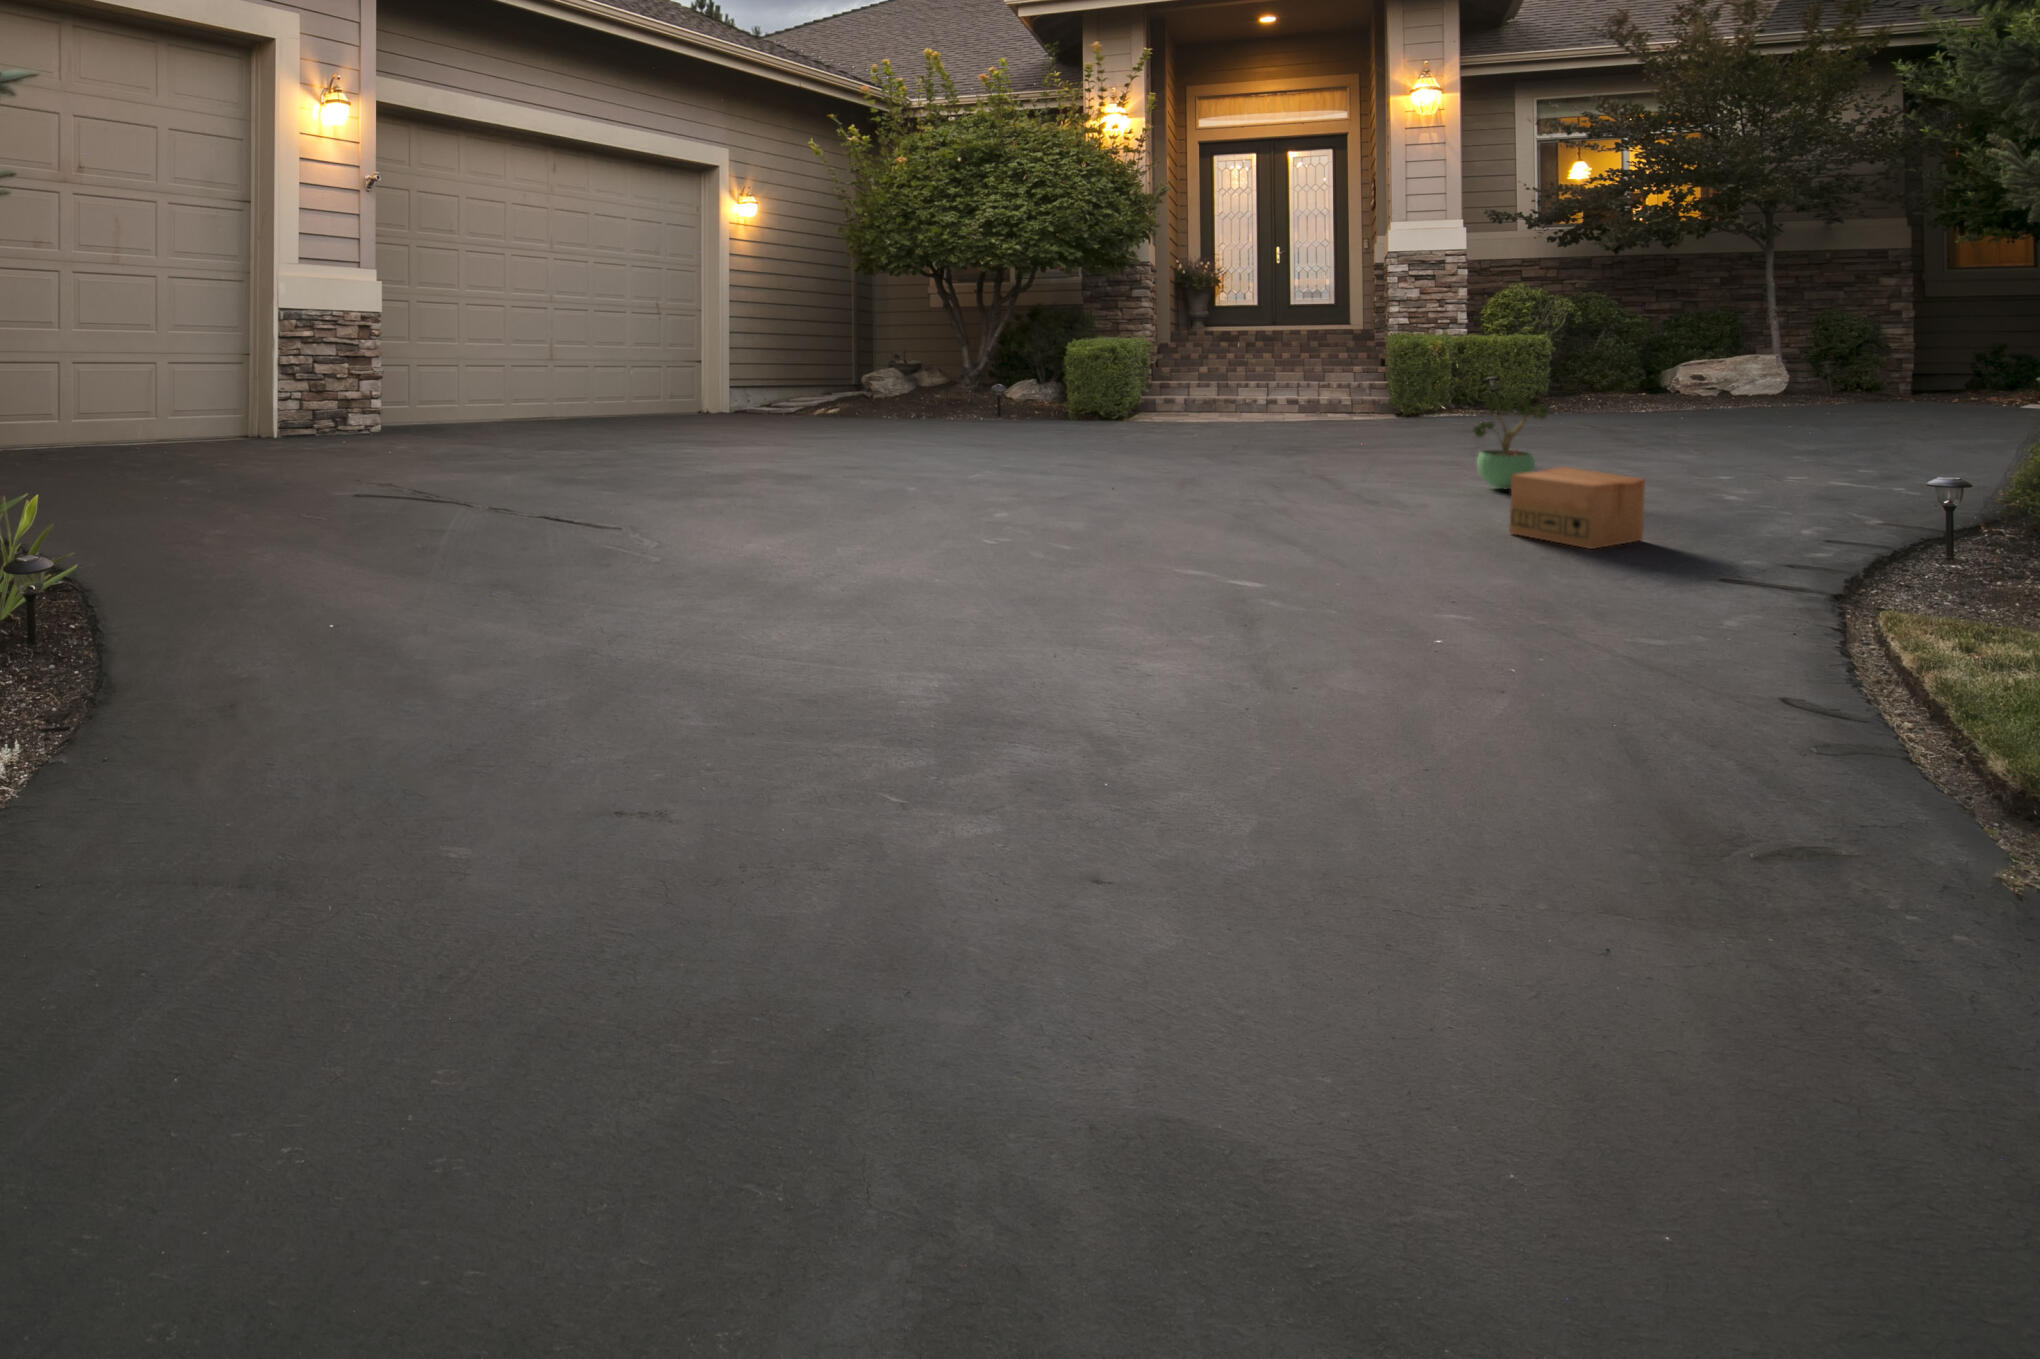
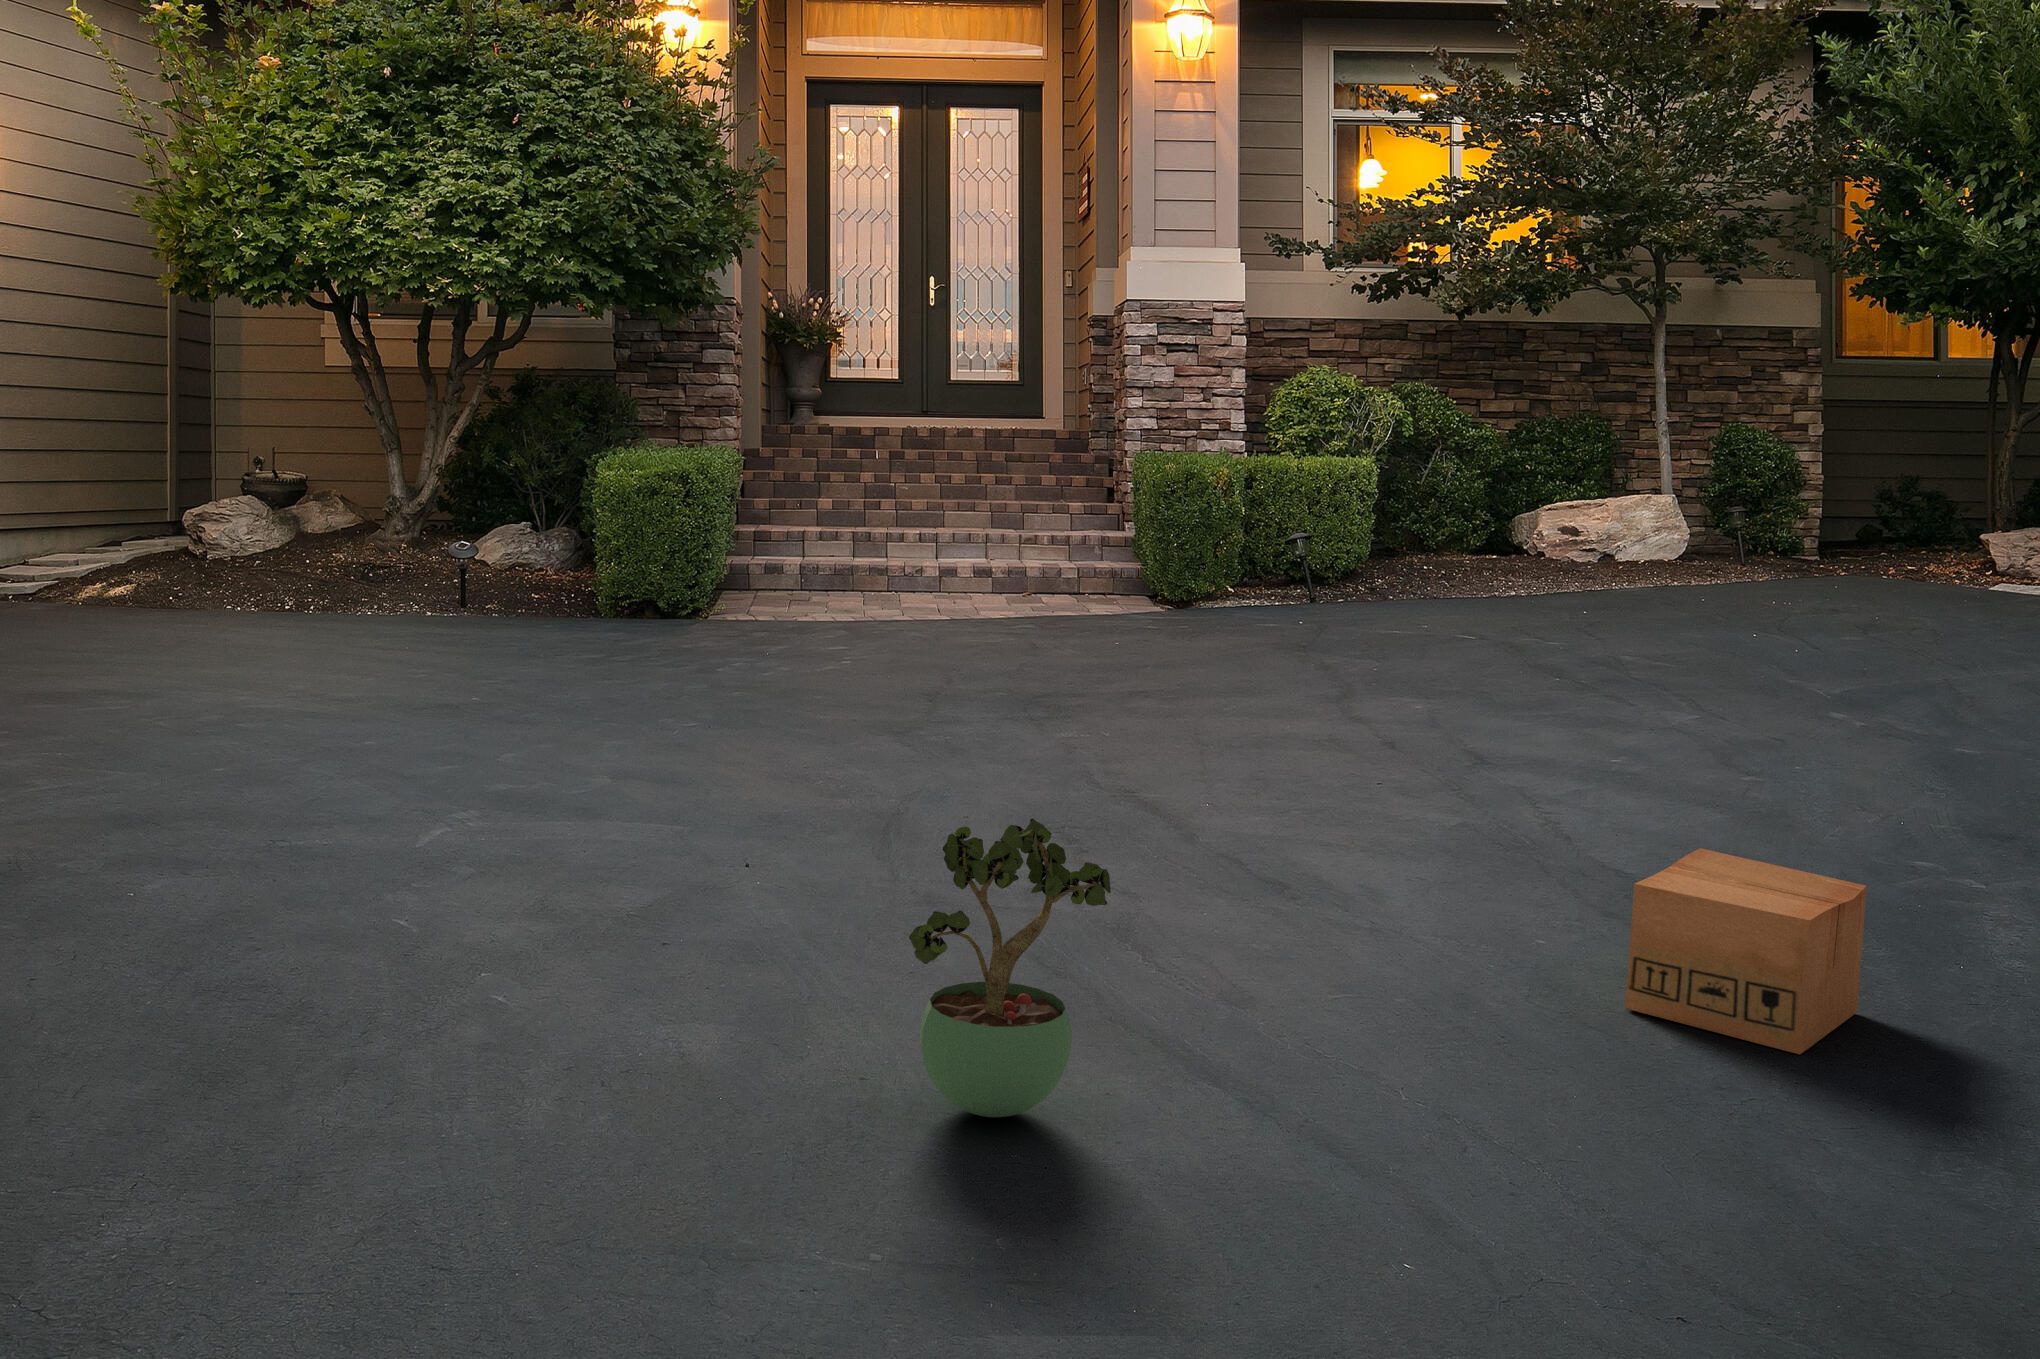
potted plant: present [1474,391,1548,489] -> present [909,819,1111,1117]

